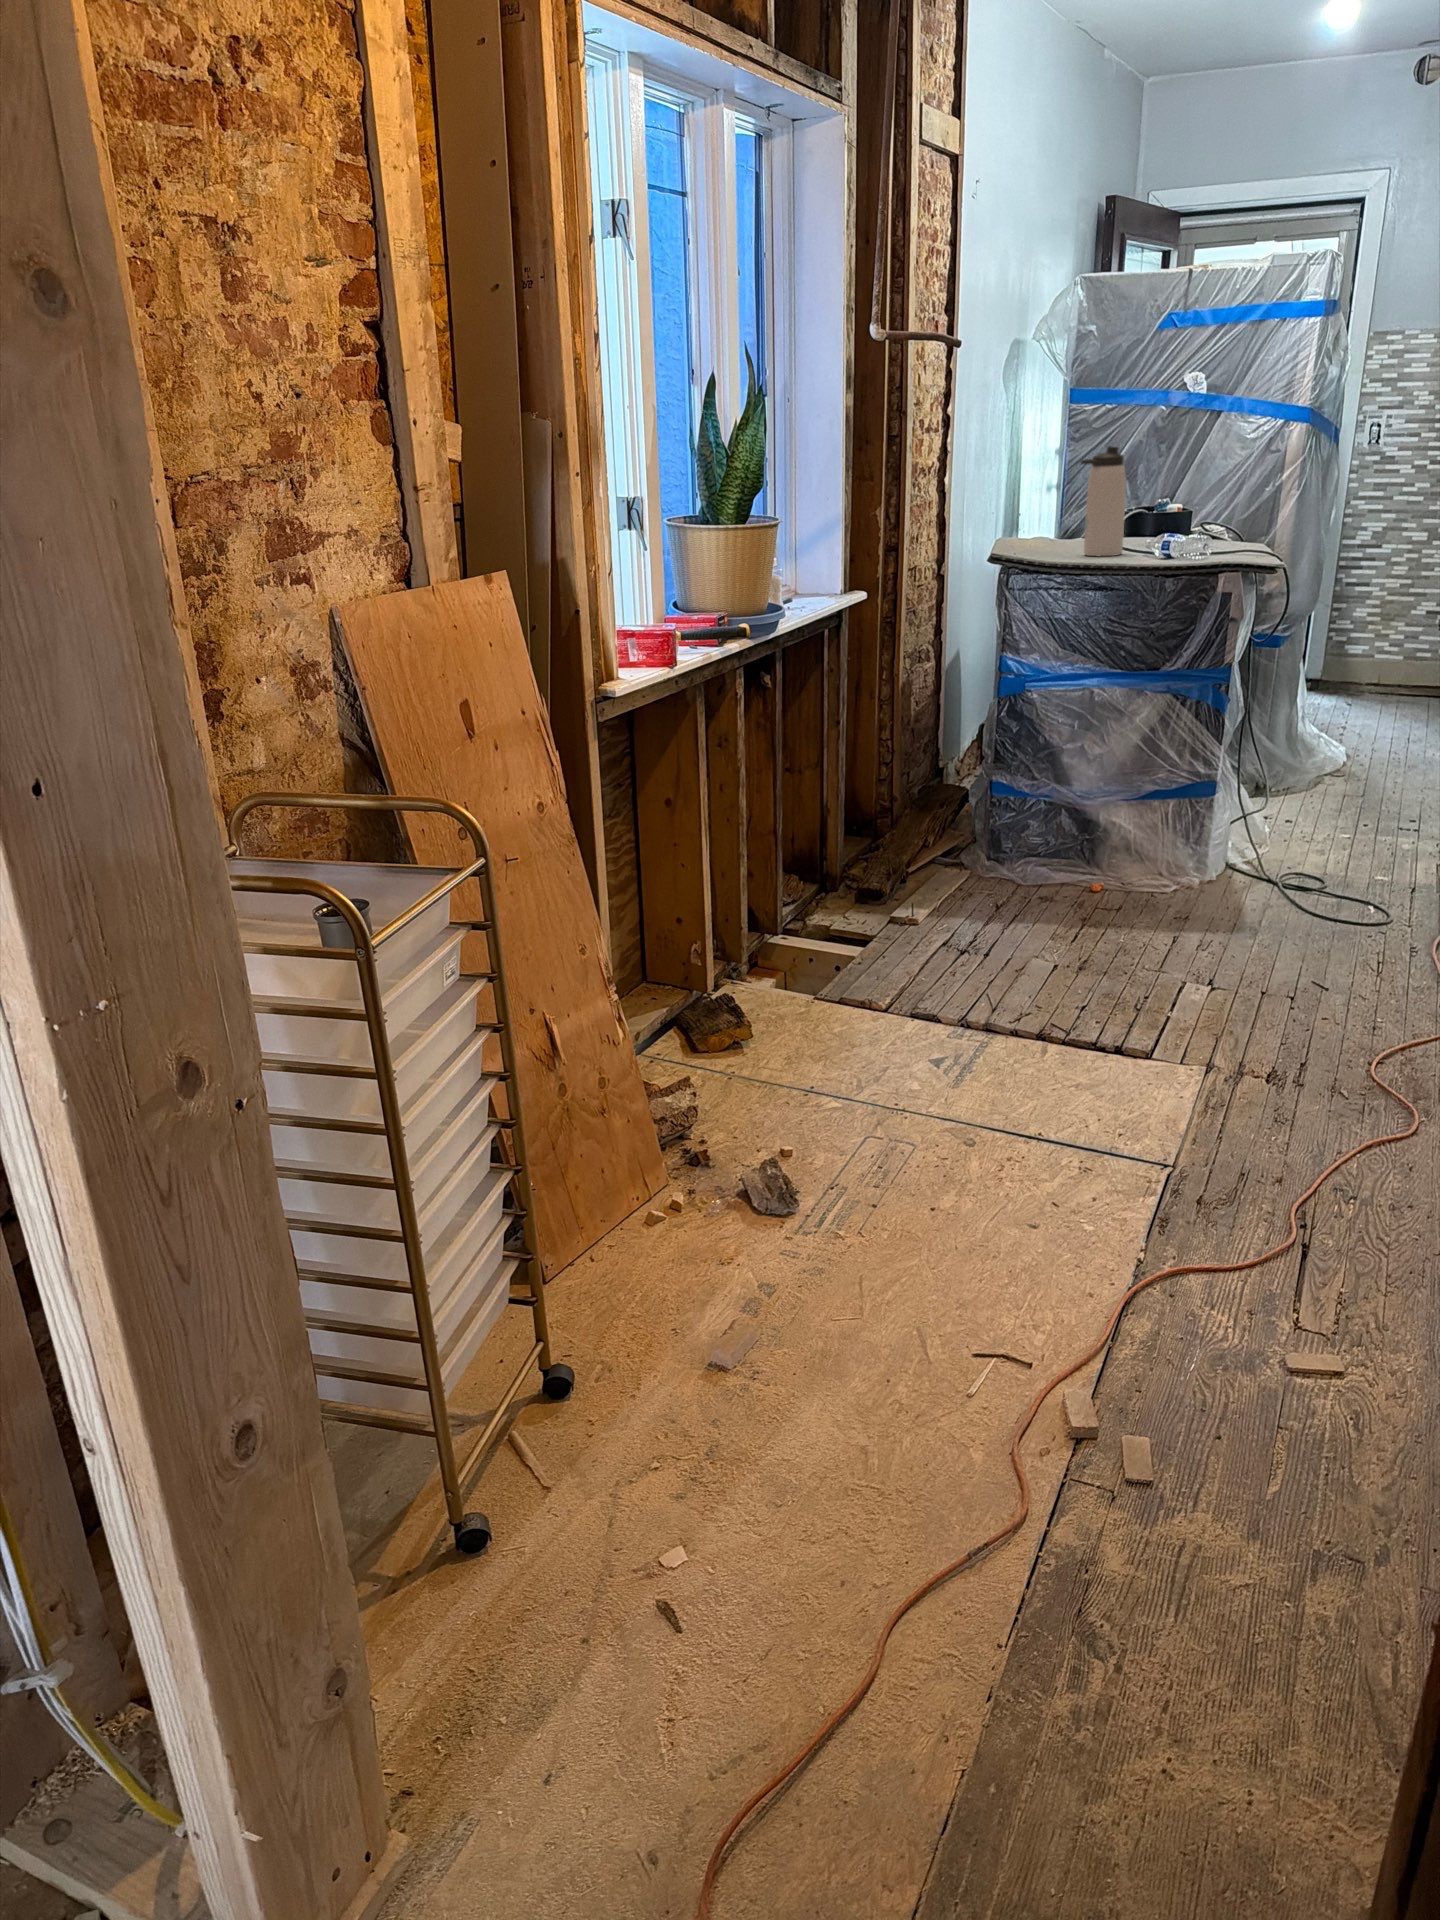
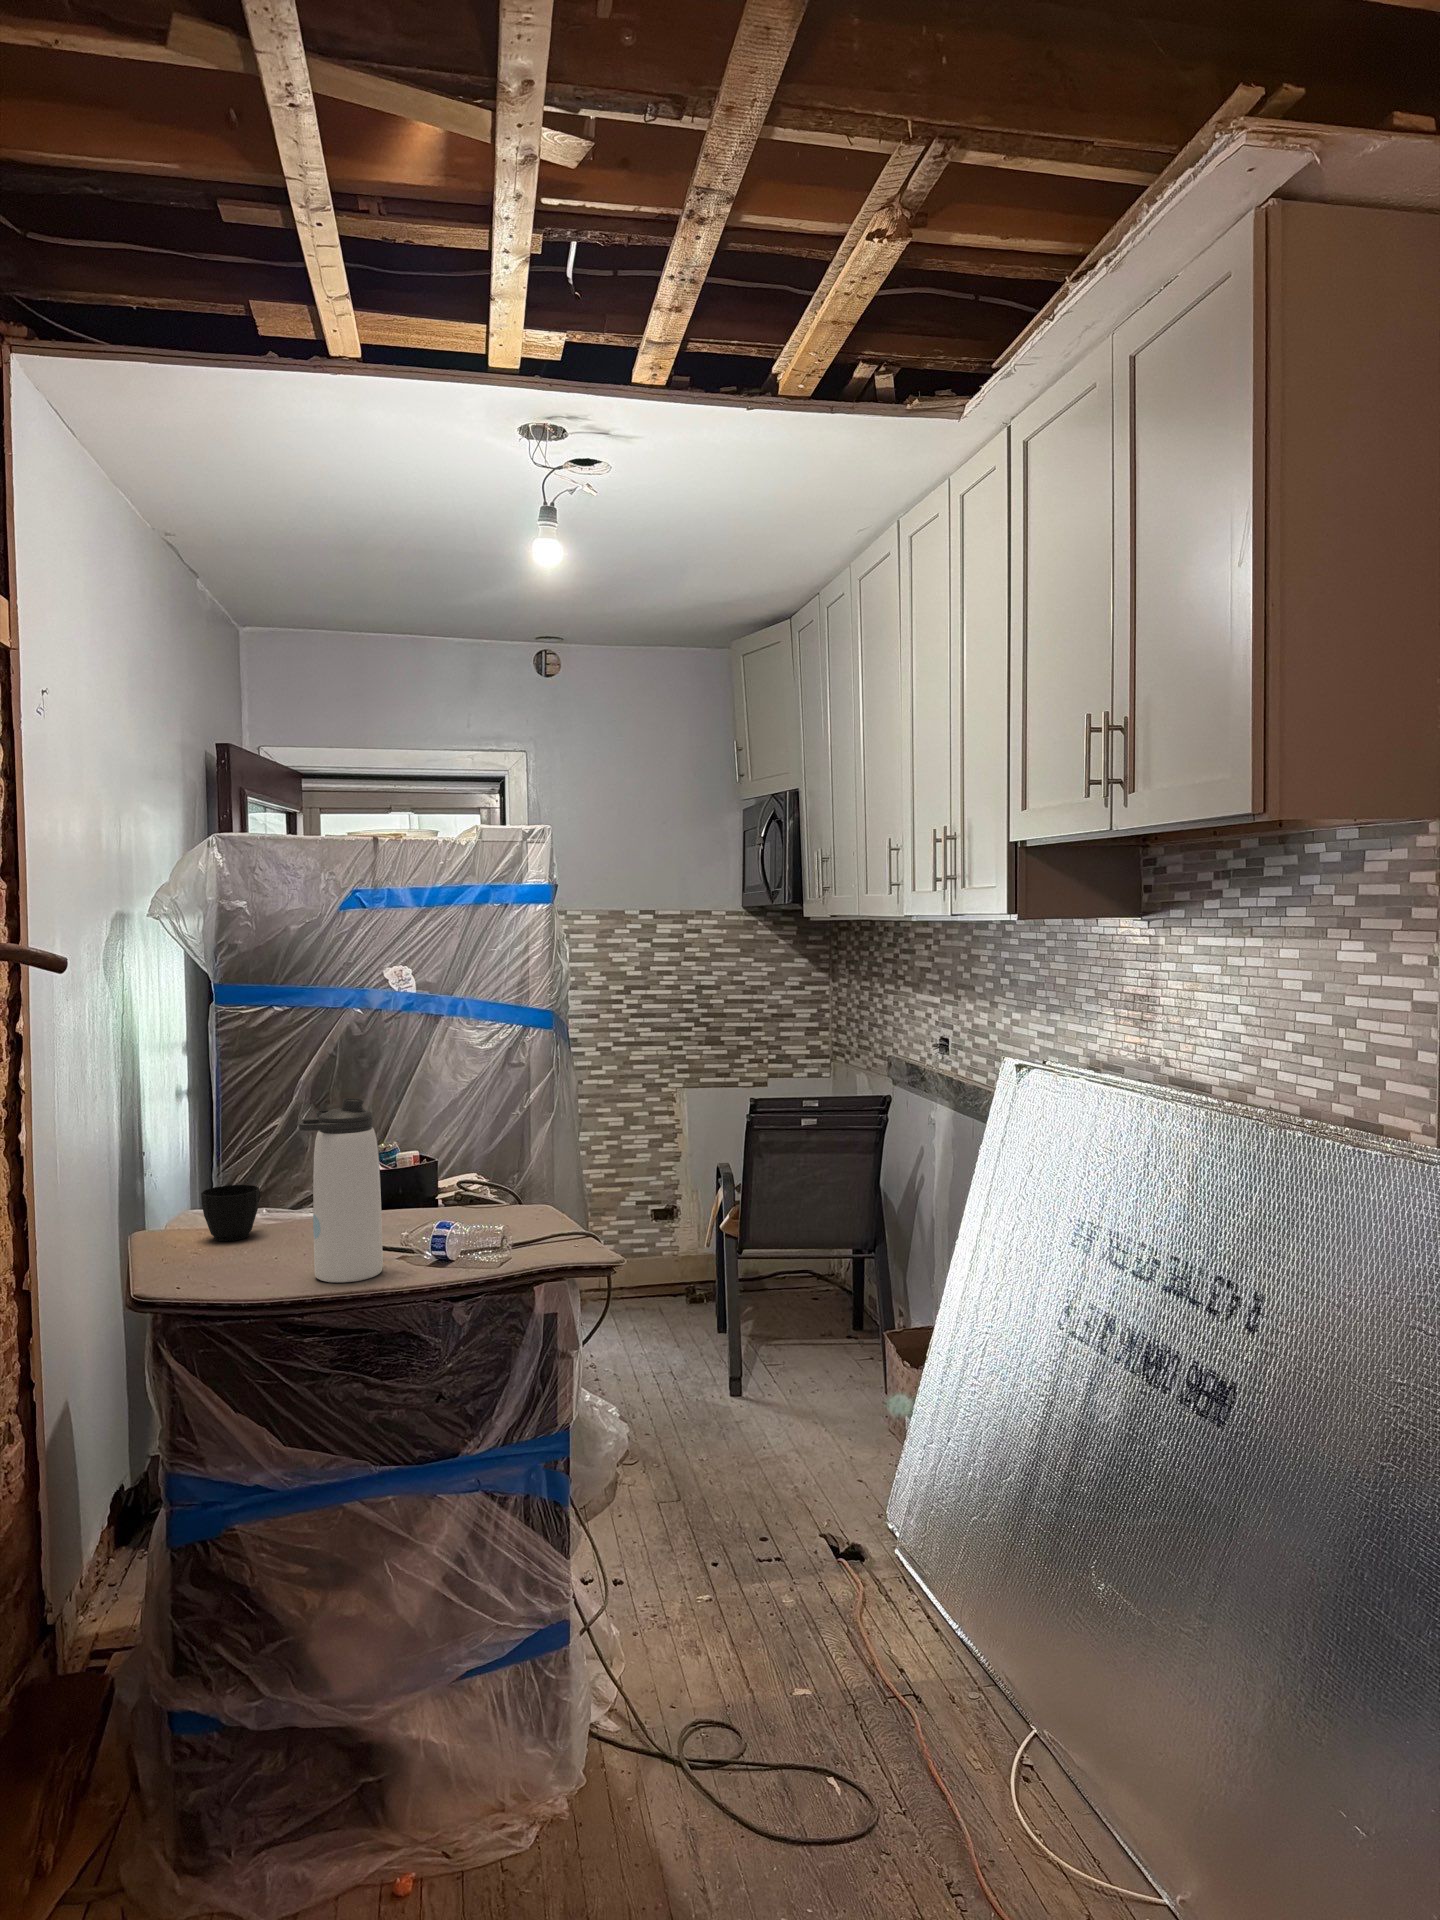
cup: none [1032,514,1067,546] -> present [201,1185,260,1241]

